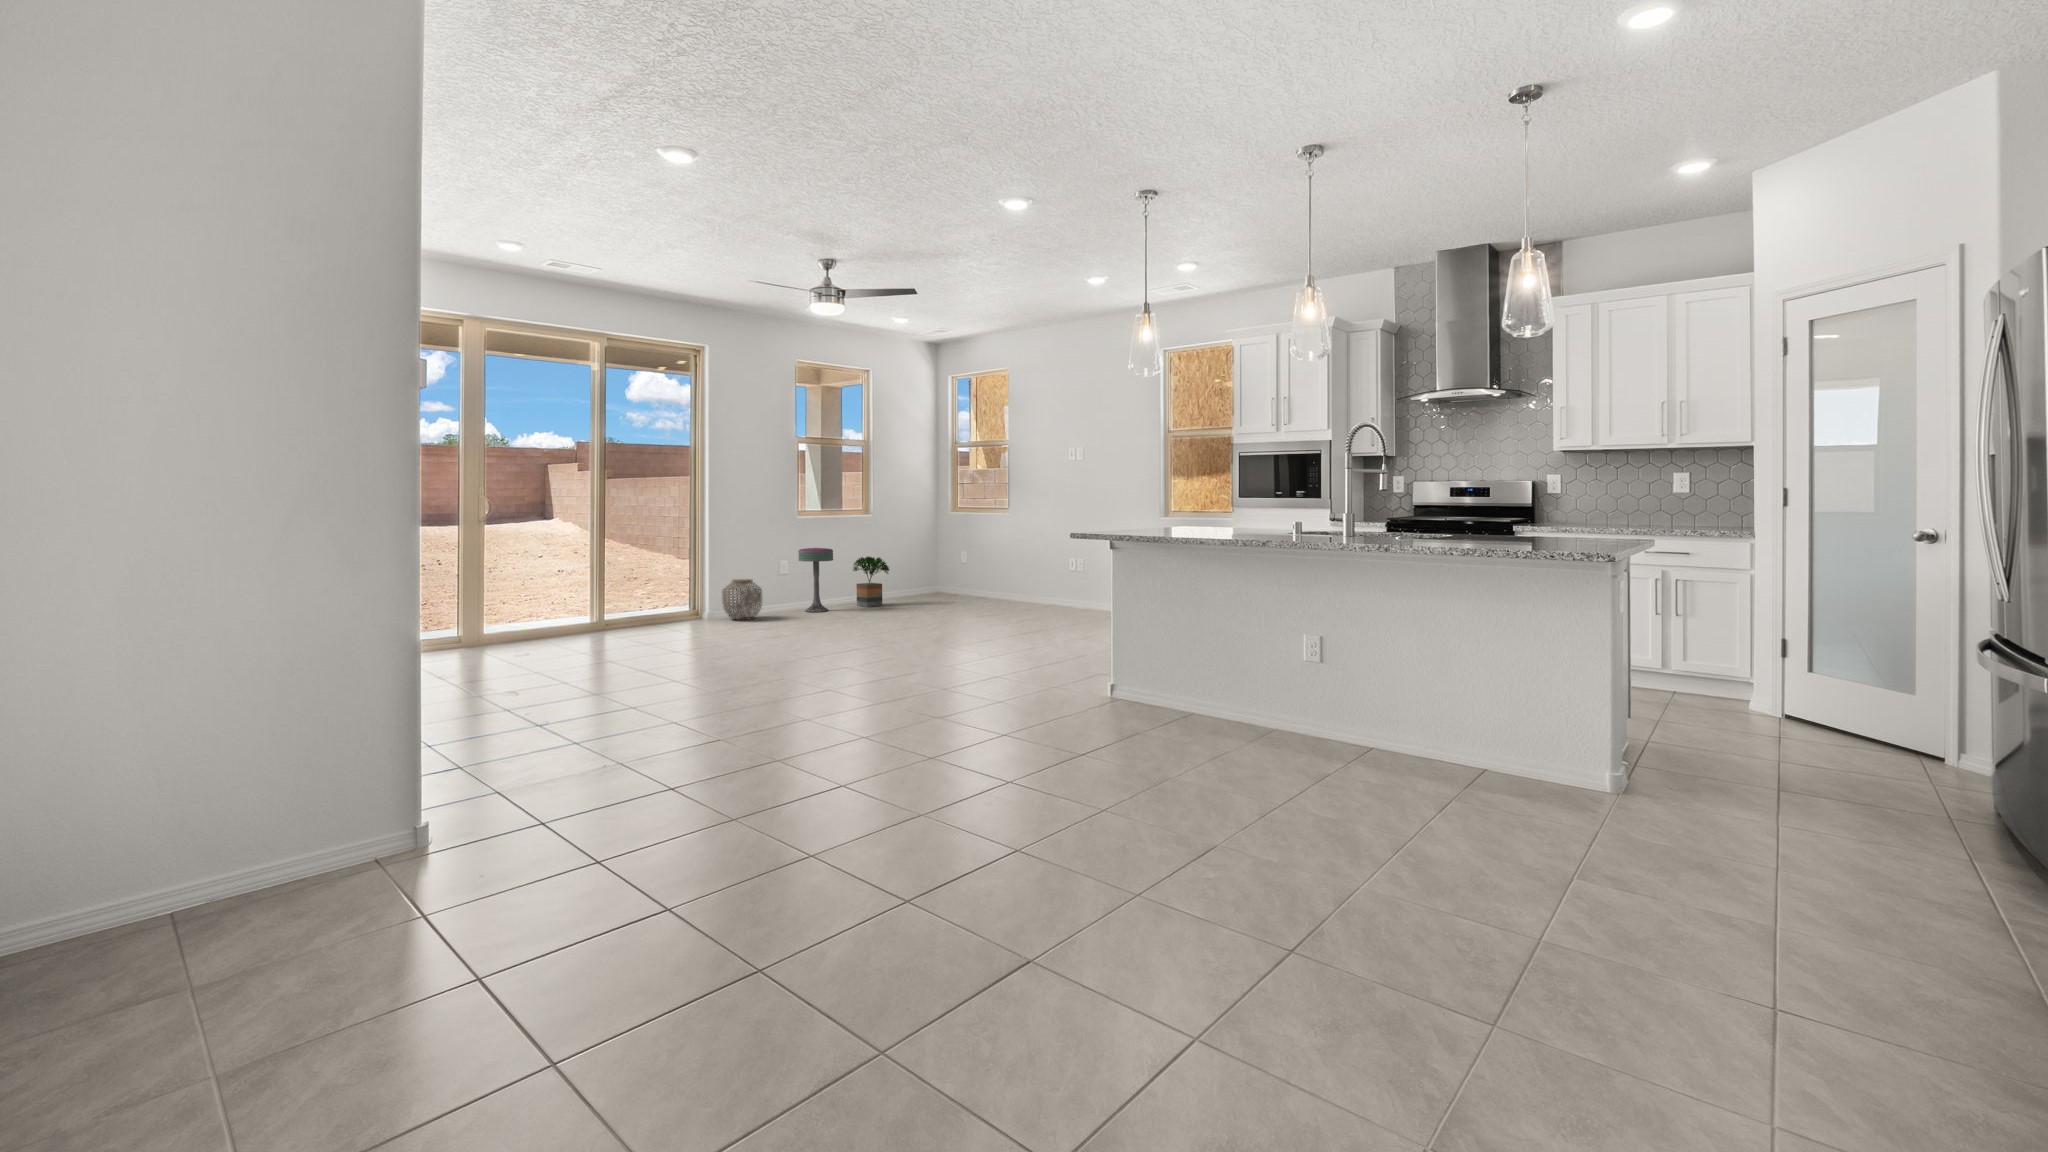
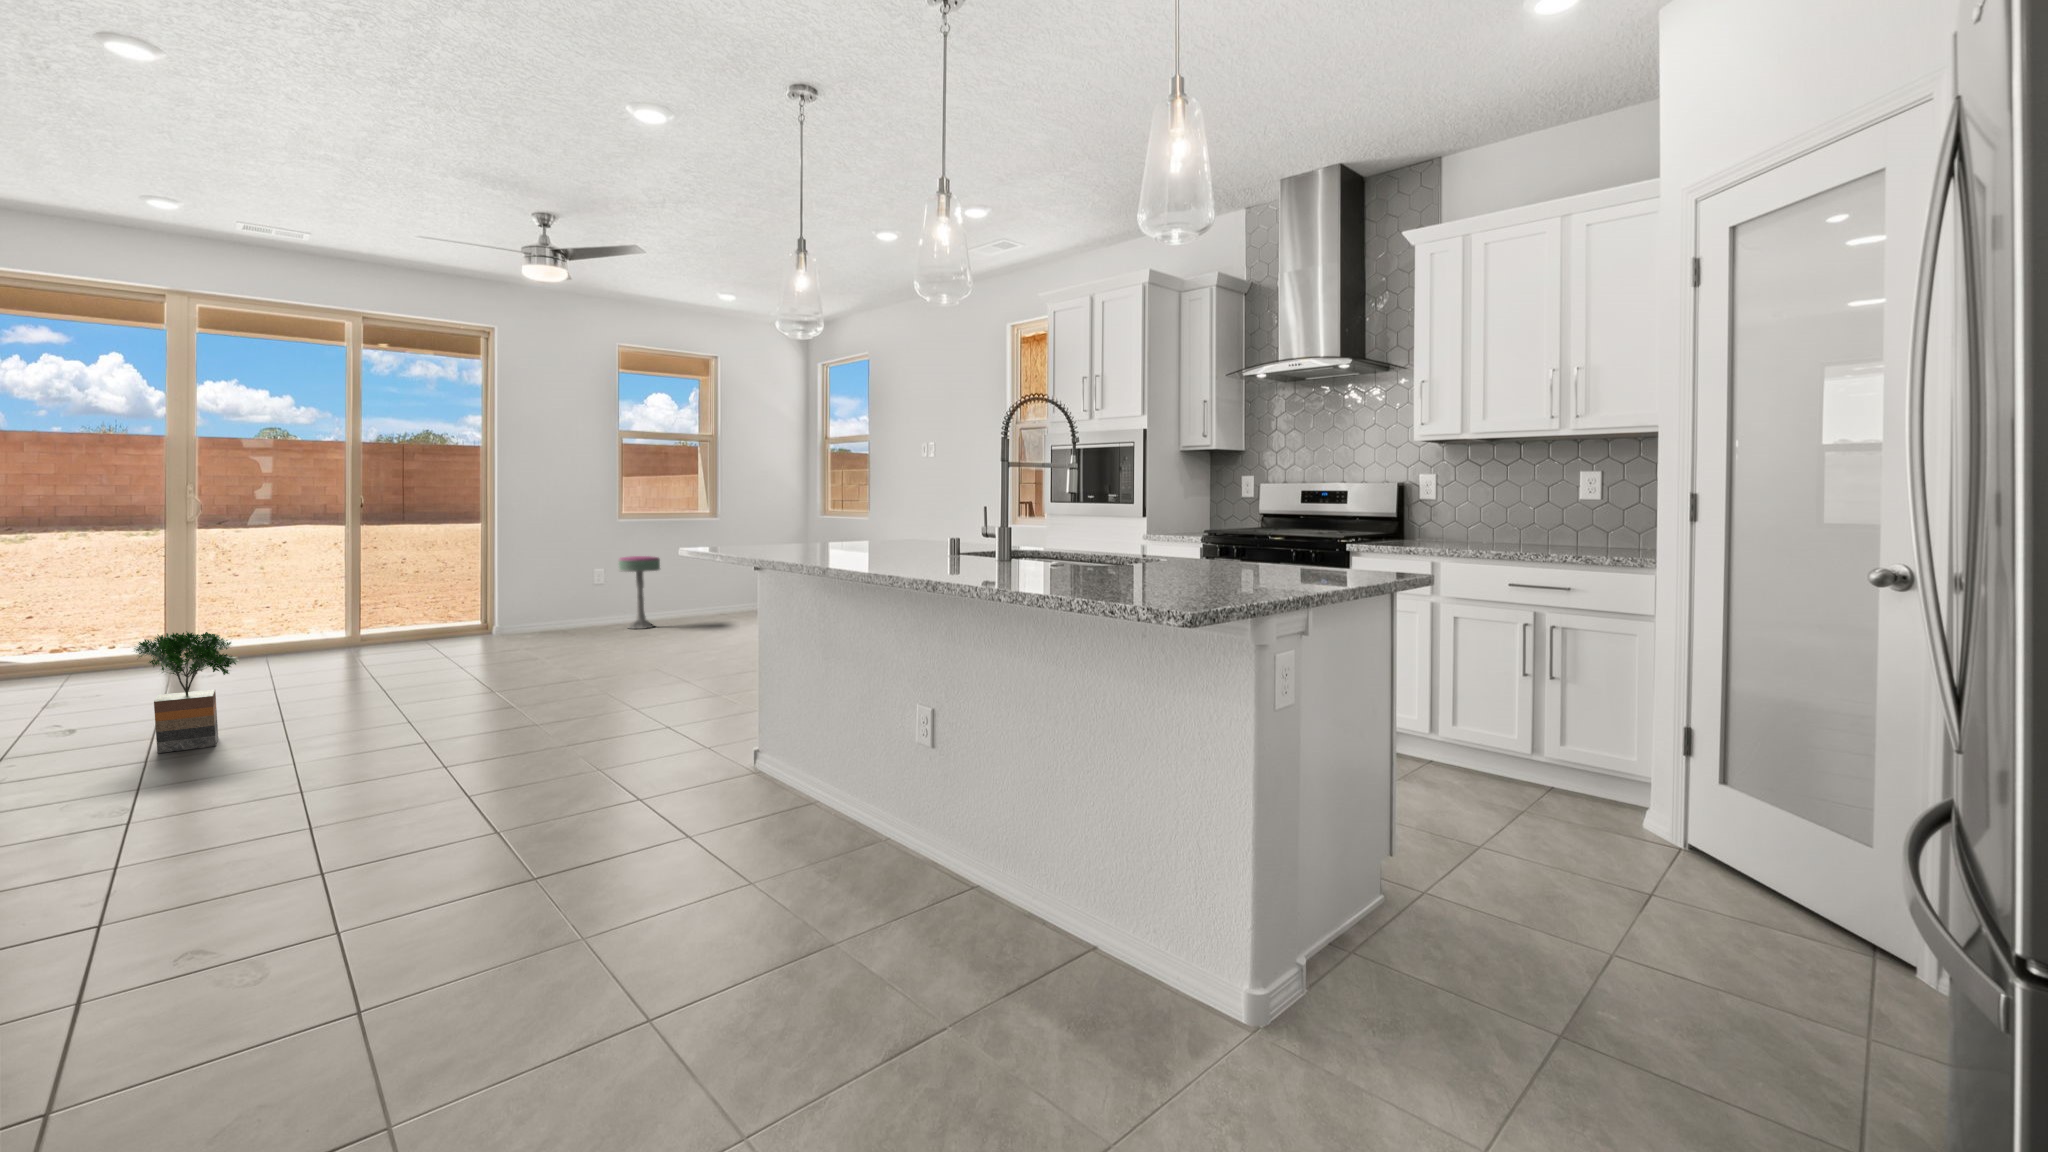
potted tree: present [853,557,889,607] -> present [134,631,238,753]
woven basket: present [722,579,762,620] -> none [512,591,562,638]

